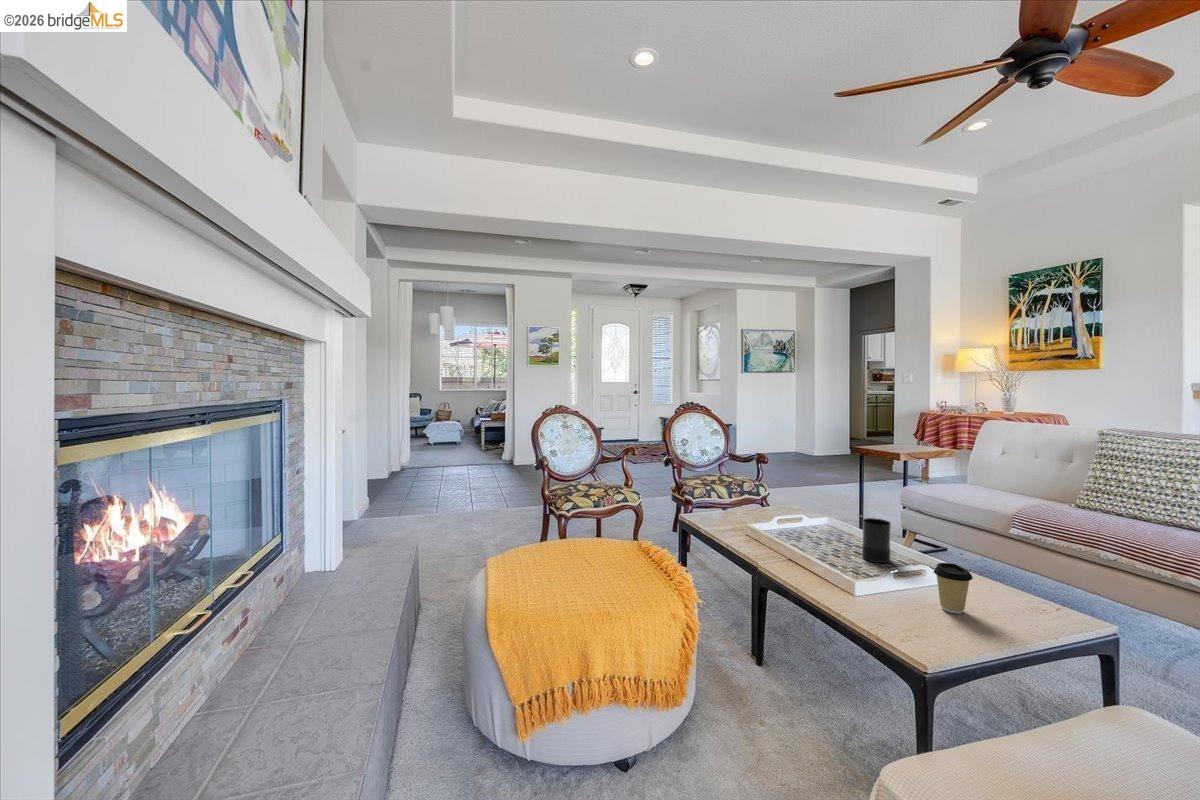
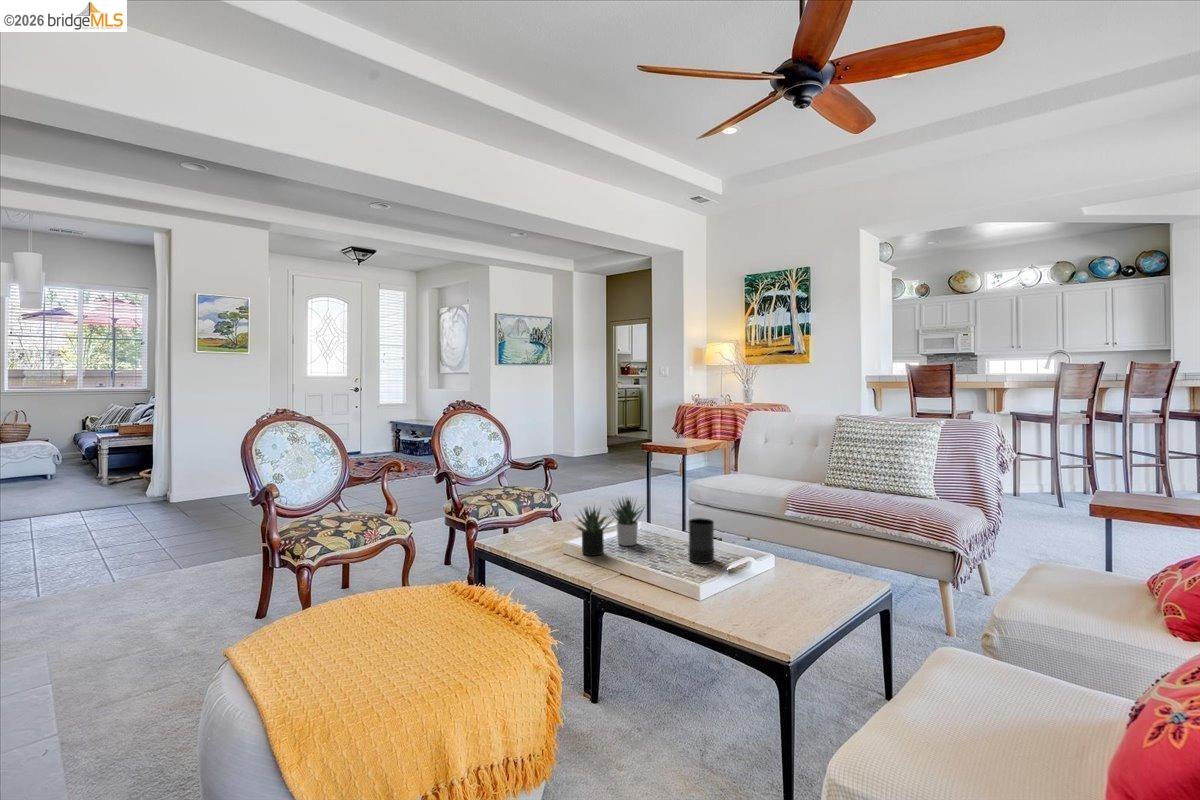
succulent plant: none [750,489,828,539] -> present [577,498,644,555]
coffee cup: present [934,563,973,614] -> none [769,553,802,601]

